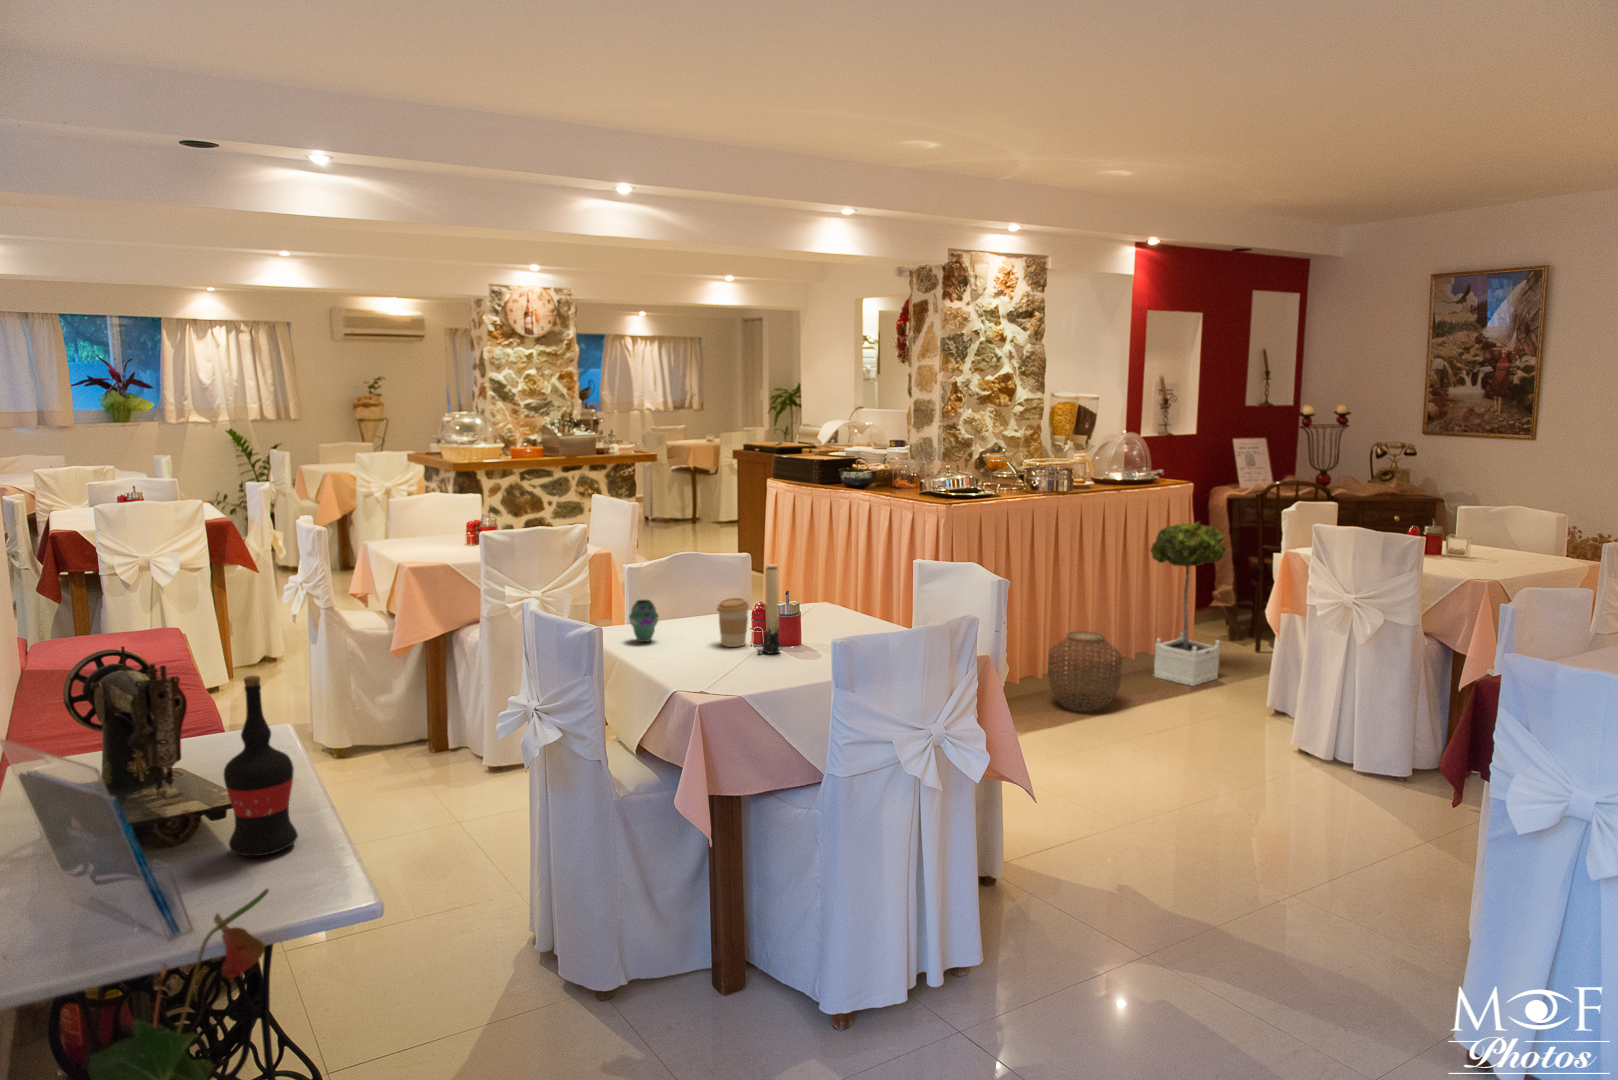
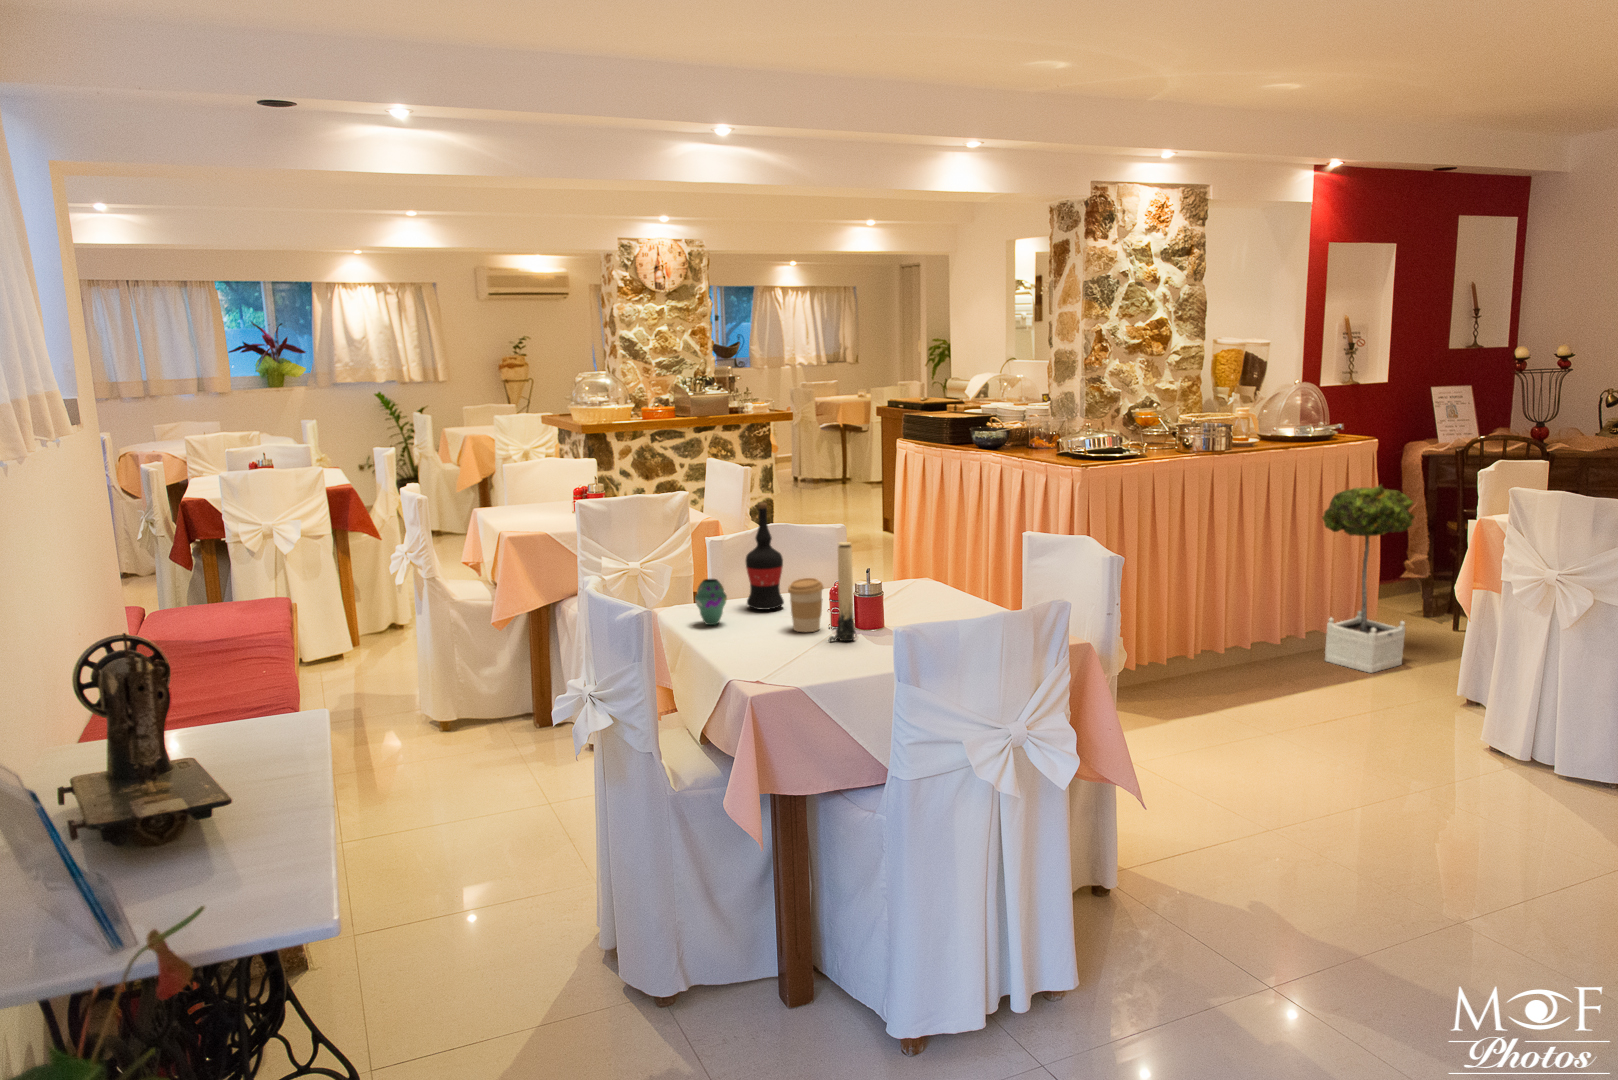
woven basket: present [1048,631,1122,712] -> none [1196,610,1283,700]
wine bottle: present [224,675,298,856] -> present [746,503,784,610]

